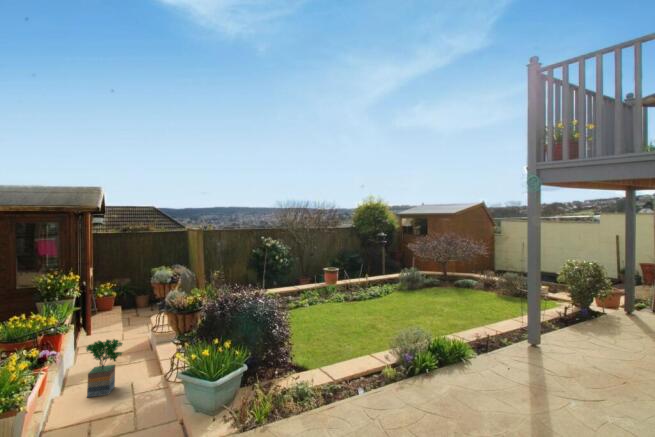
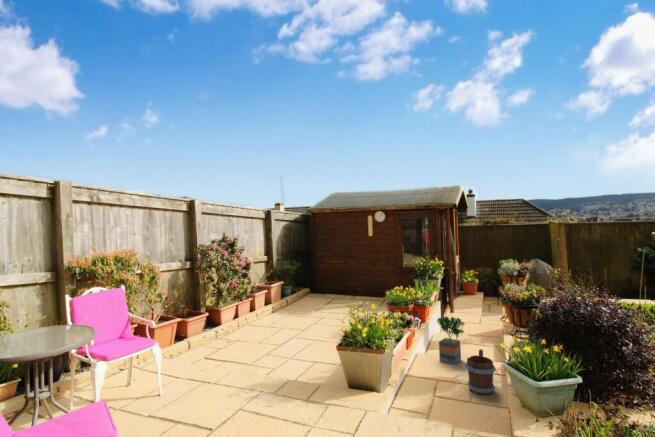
bucket: none [131,367,165,418] -> present [465,349,496,395]

